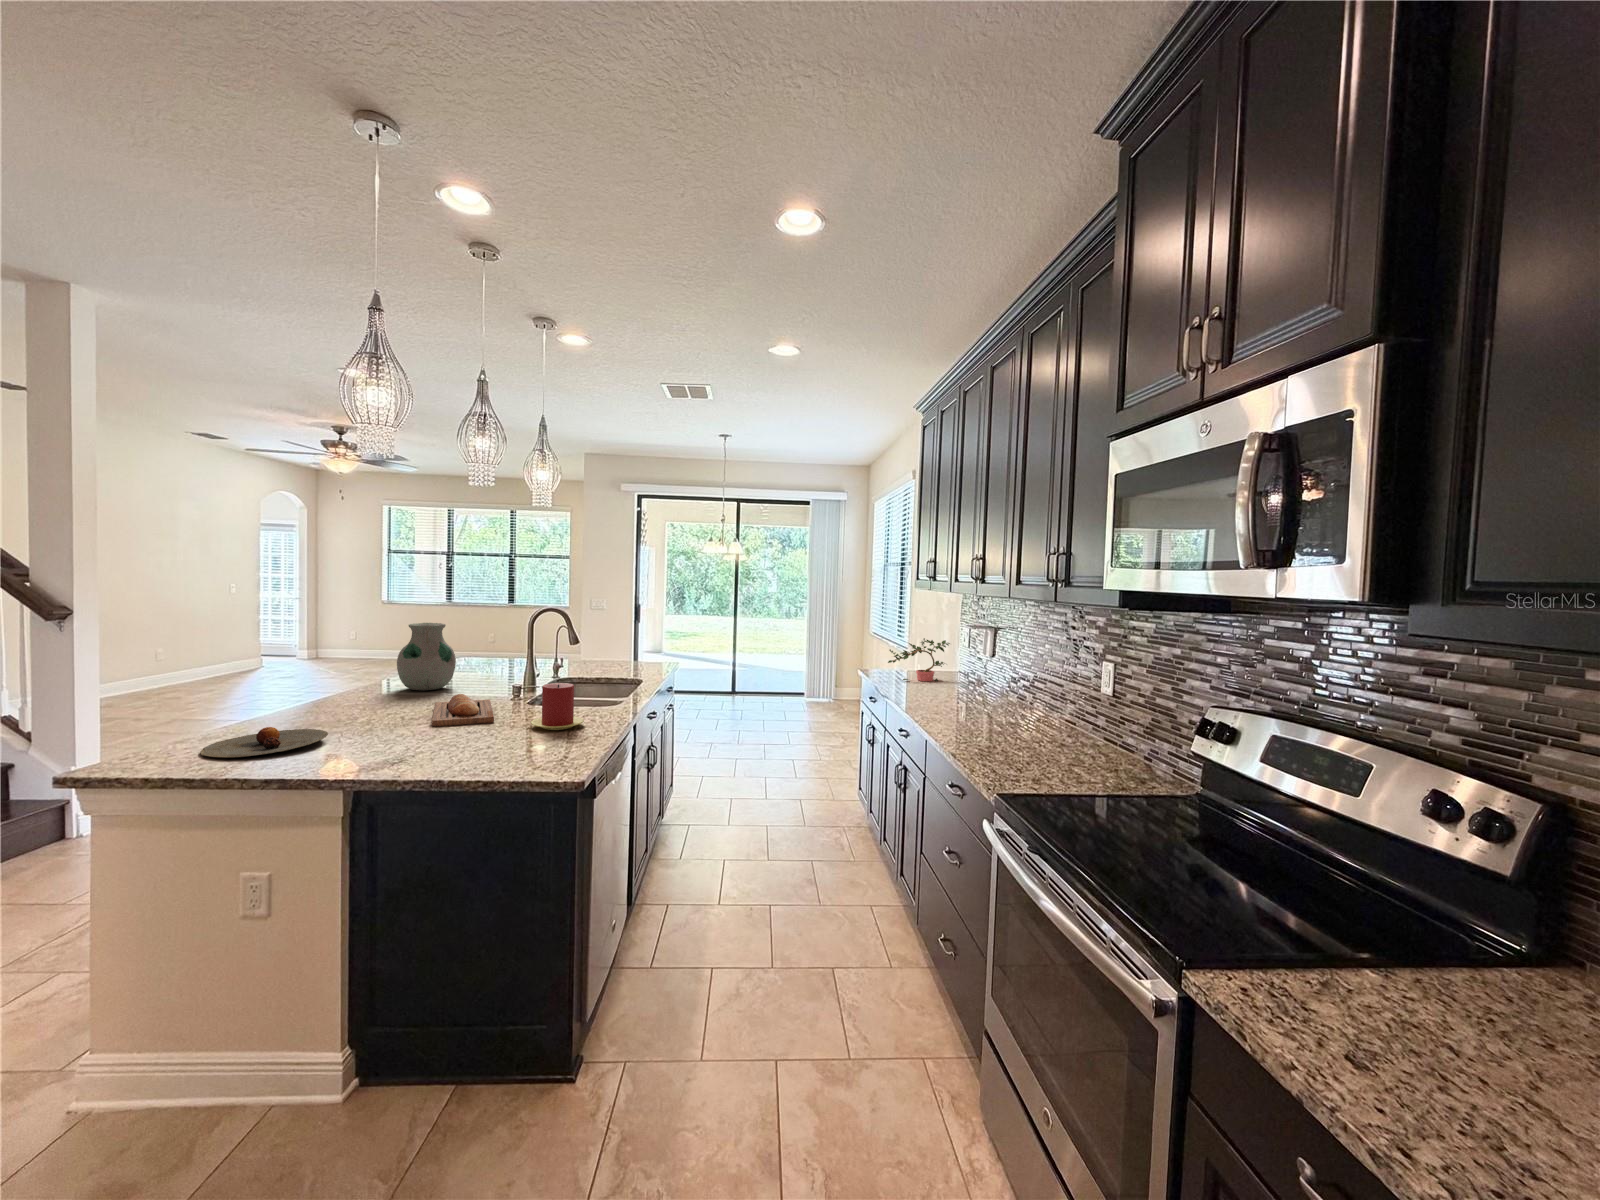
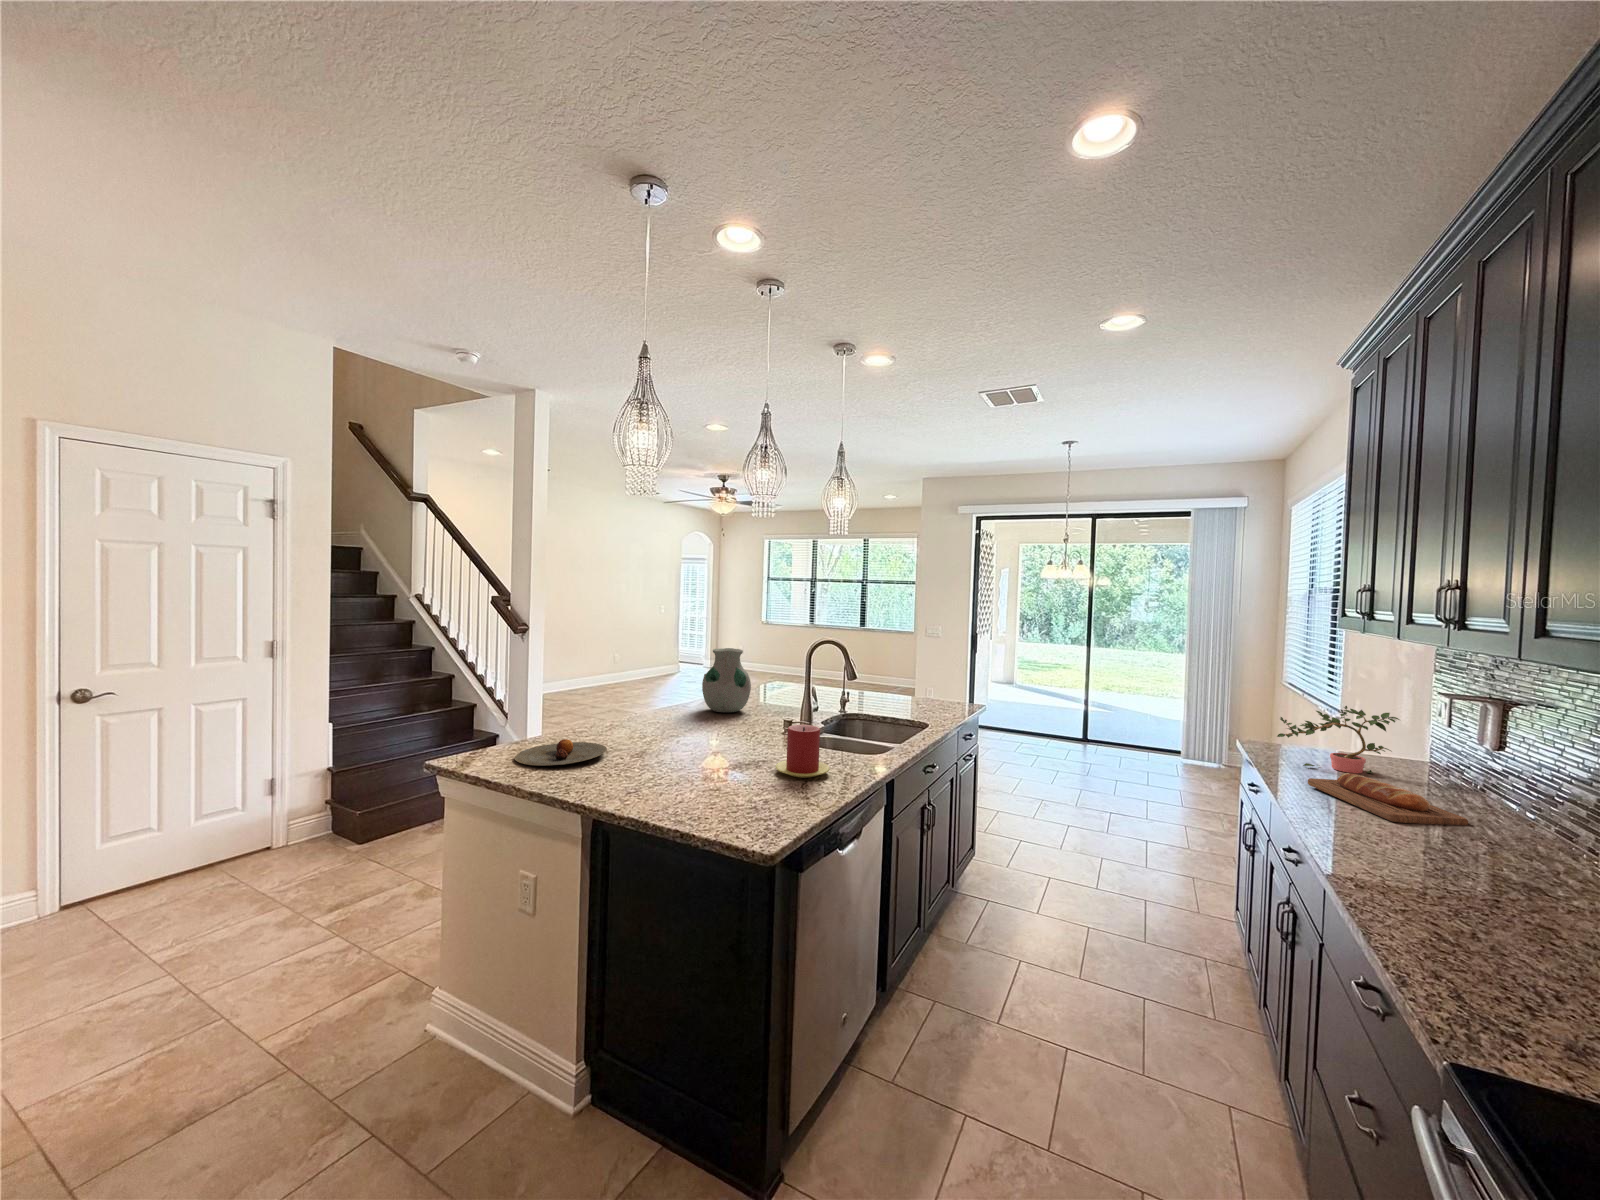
bread loaf: present [432,694,494,726] -> present [1308,773,1468,825]

